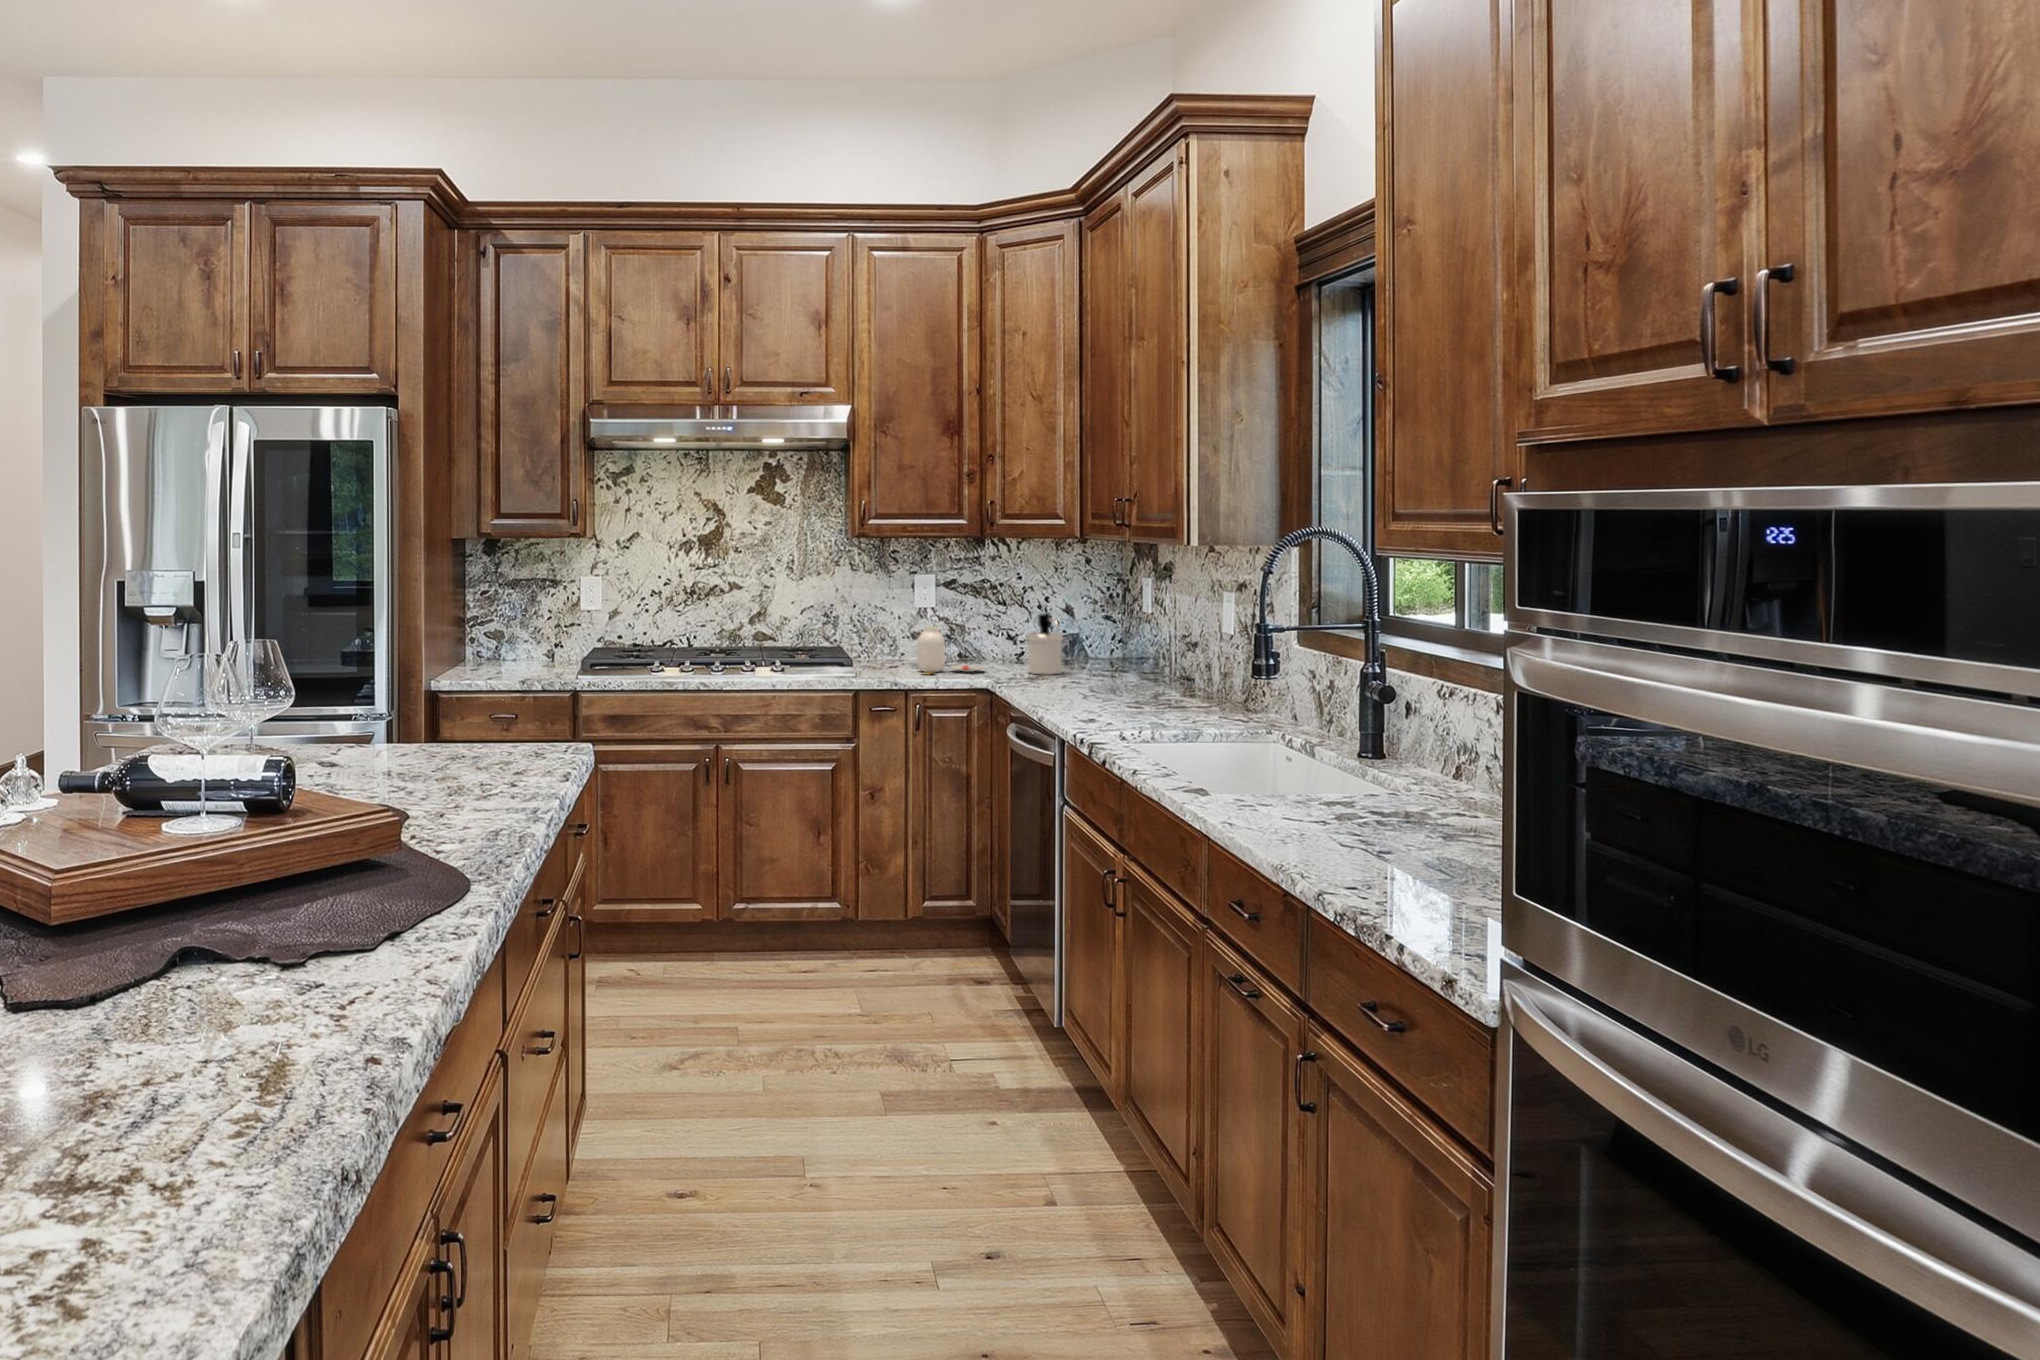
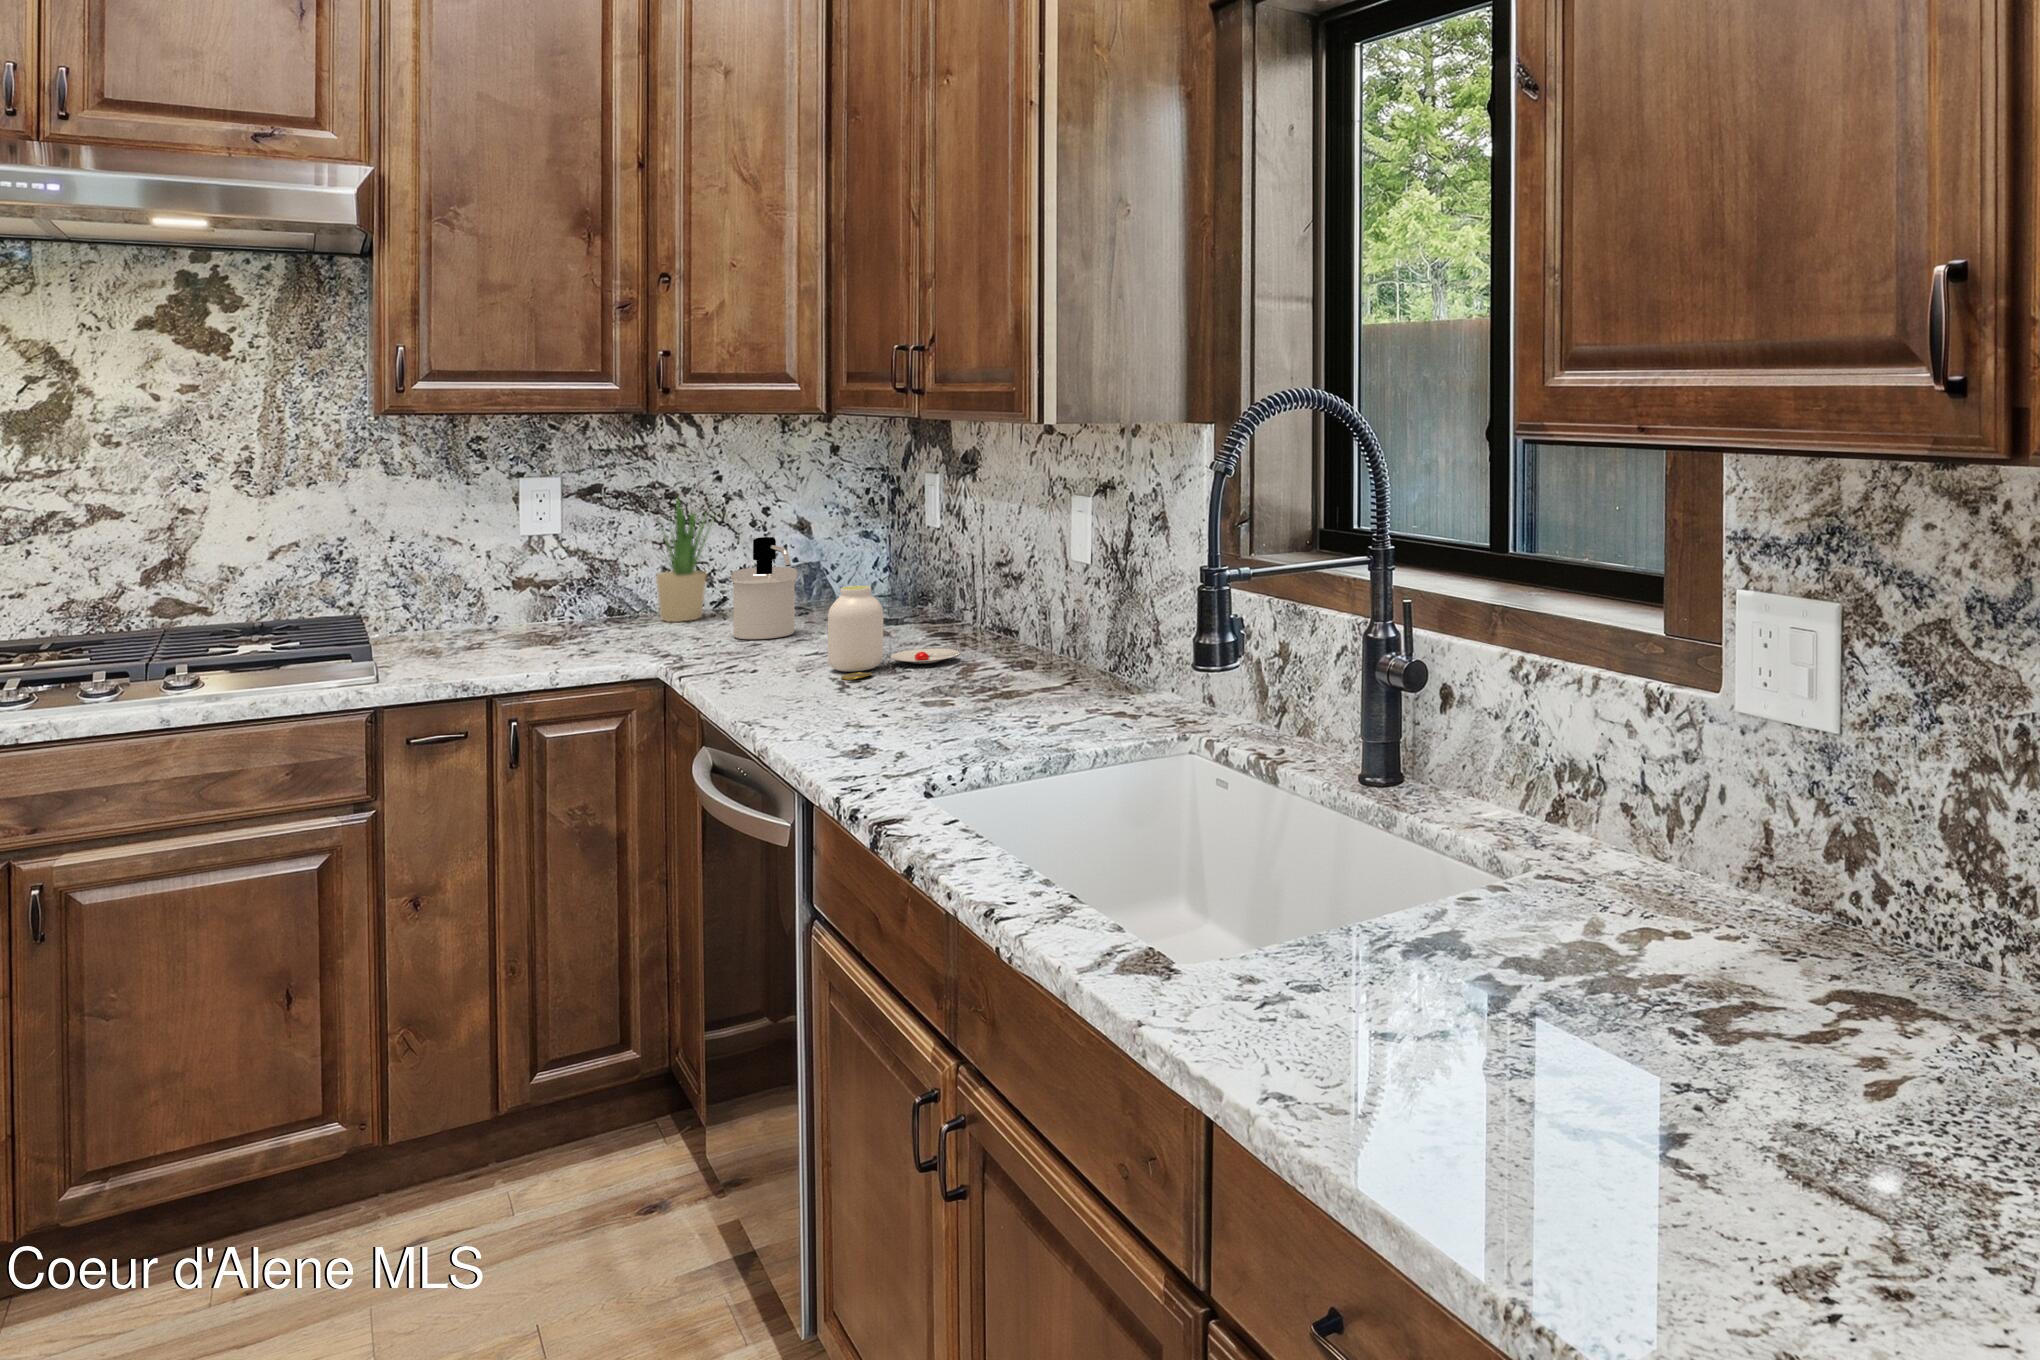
potted plant: none [985,585,1018,663] -> present [656,498,710,622]
jar: present [917,627,984,674] -> present [828,586,960,680]

